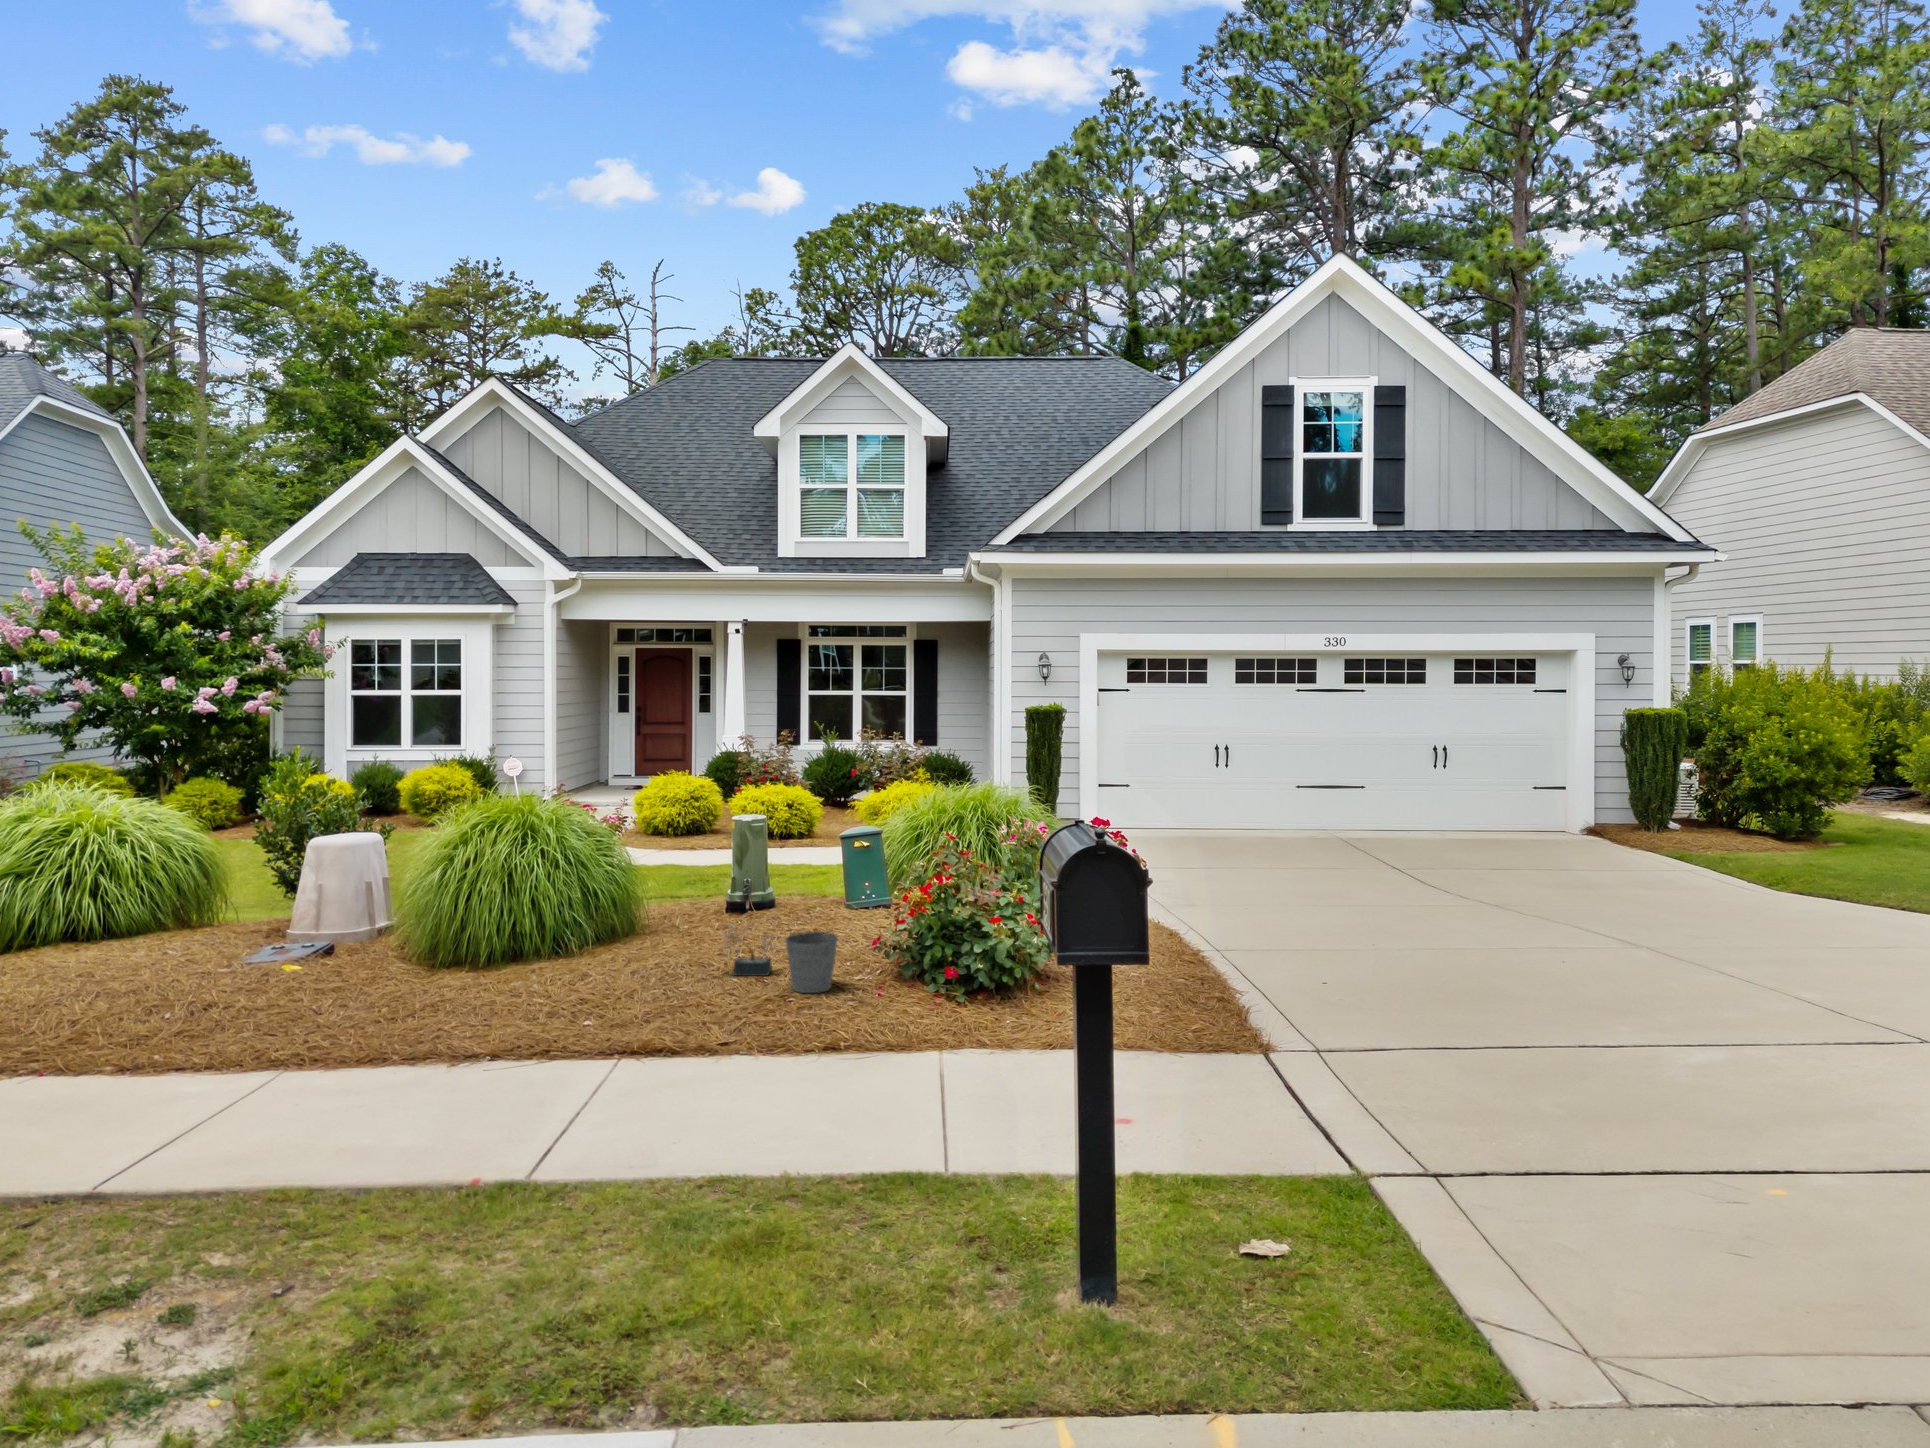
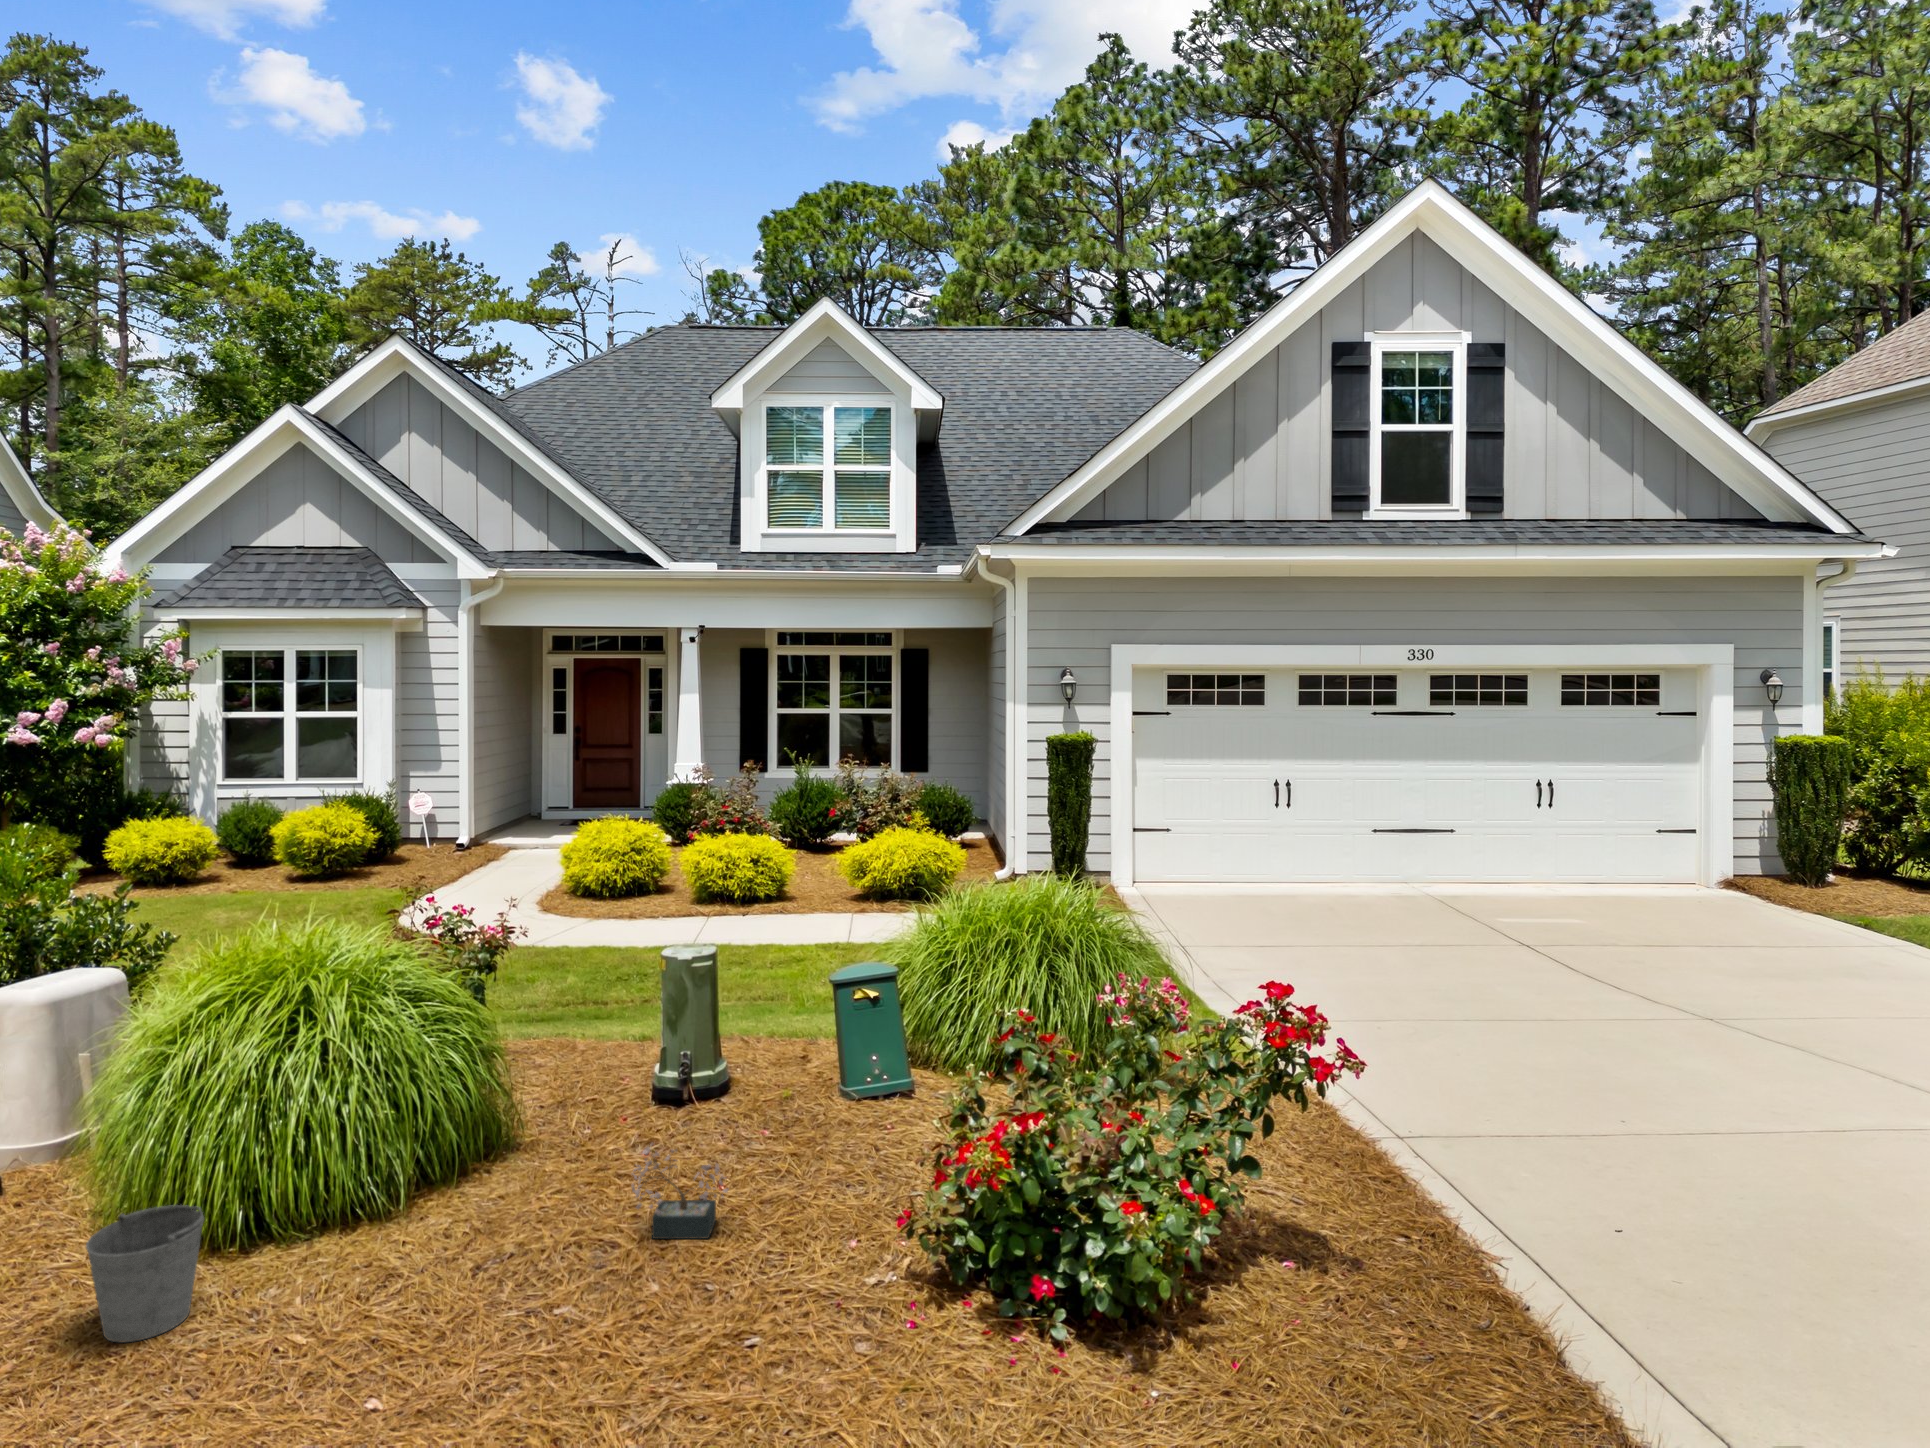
bucket: present [785,931,838,993] -> present [86,1205,204,1343]

